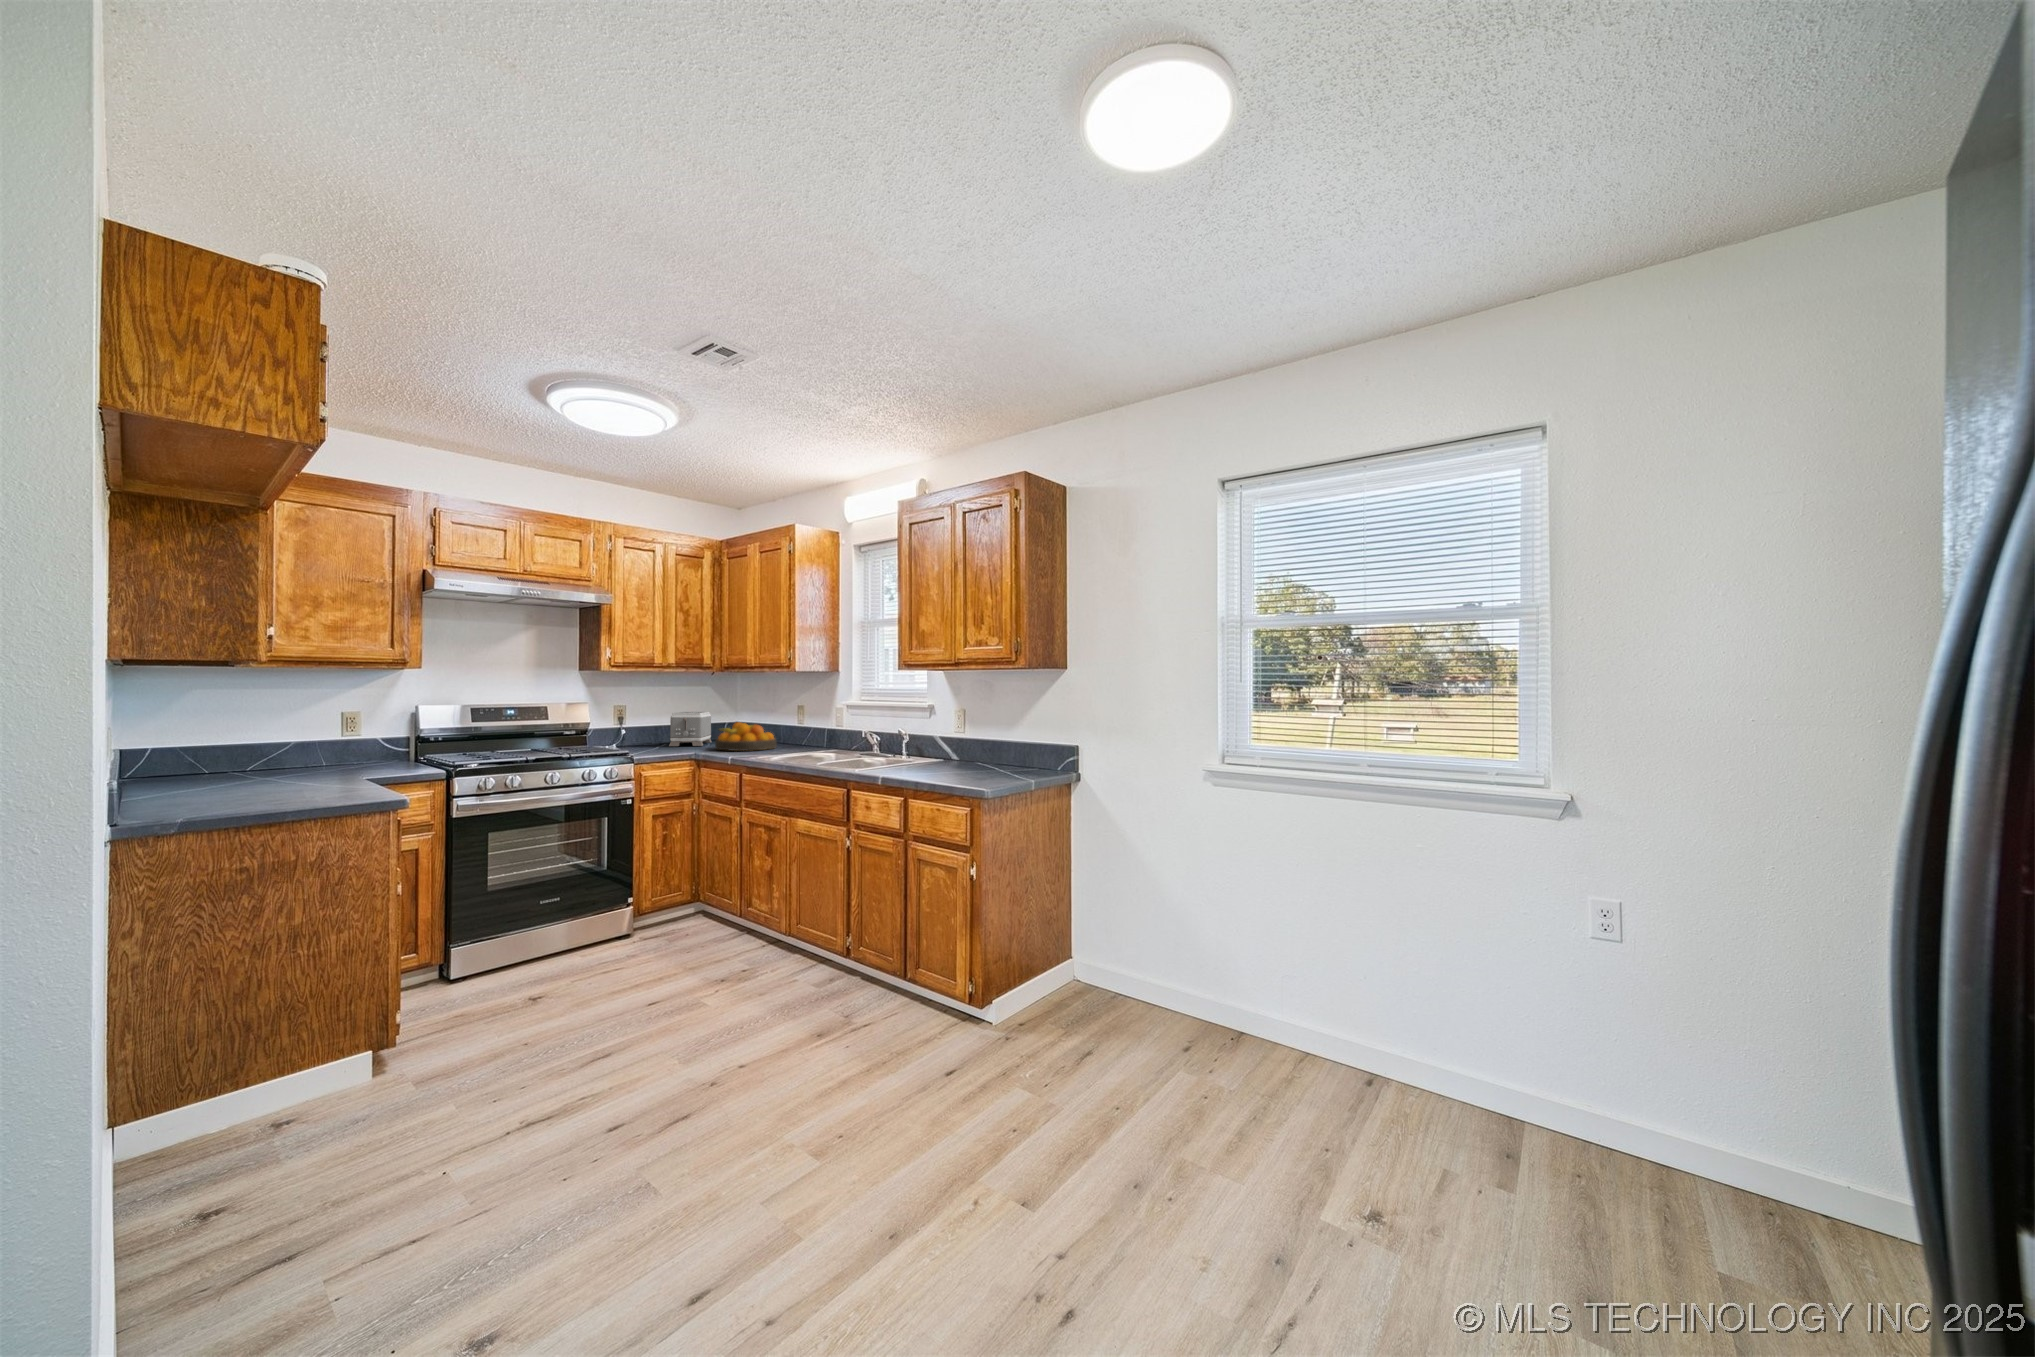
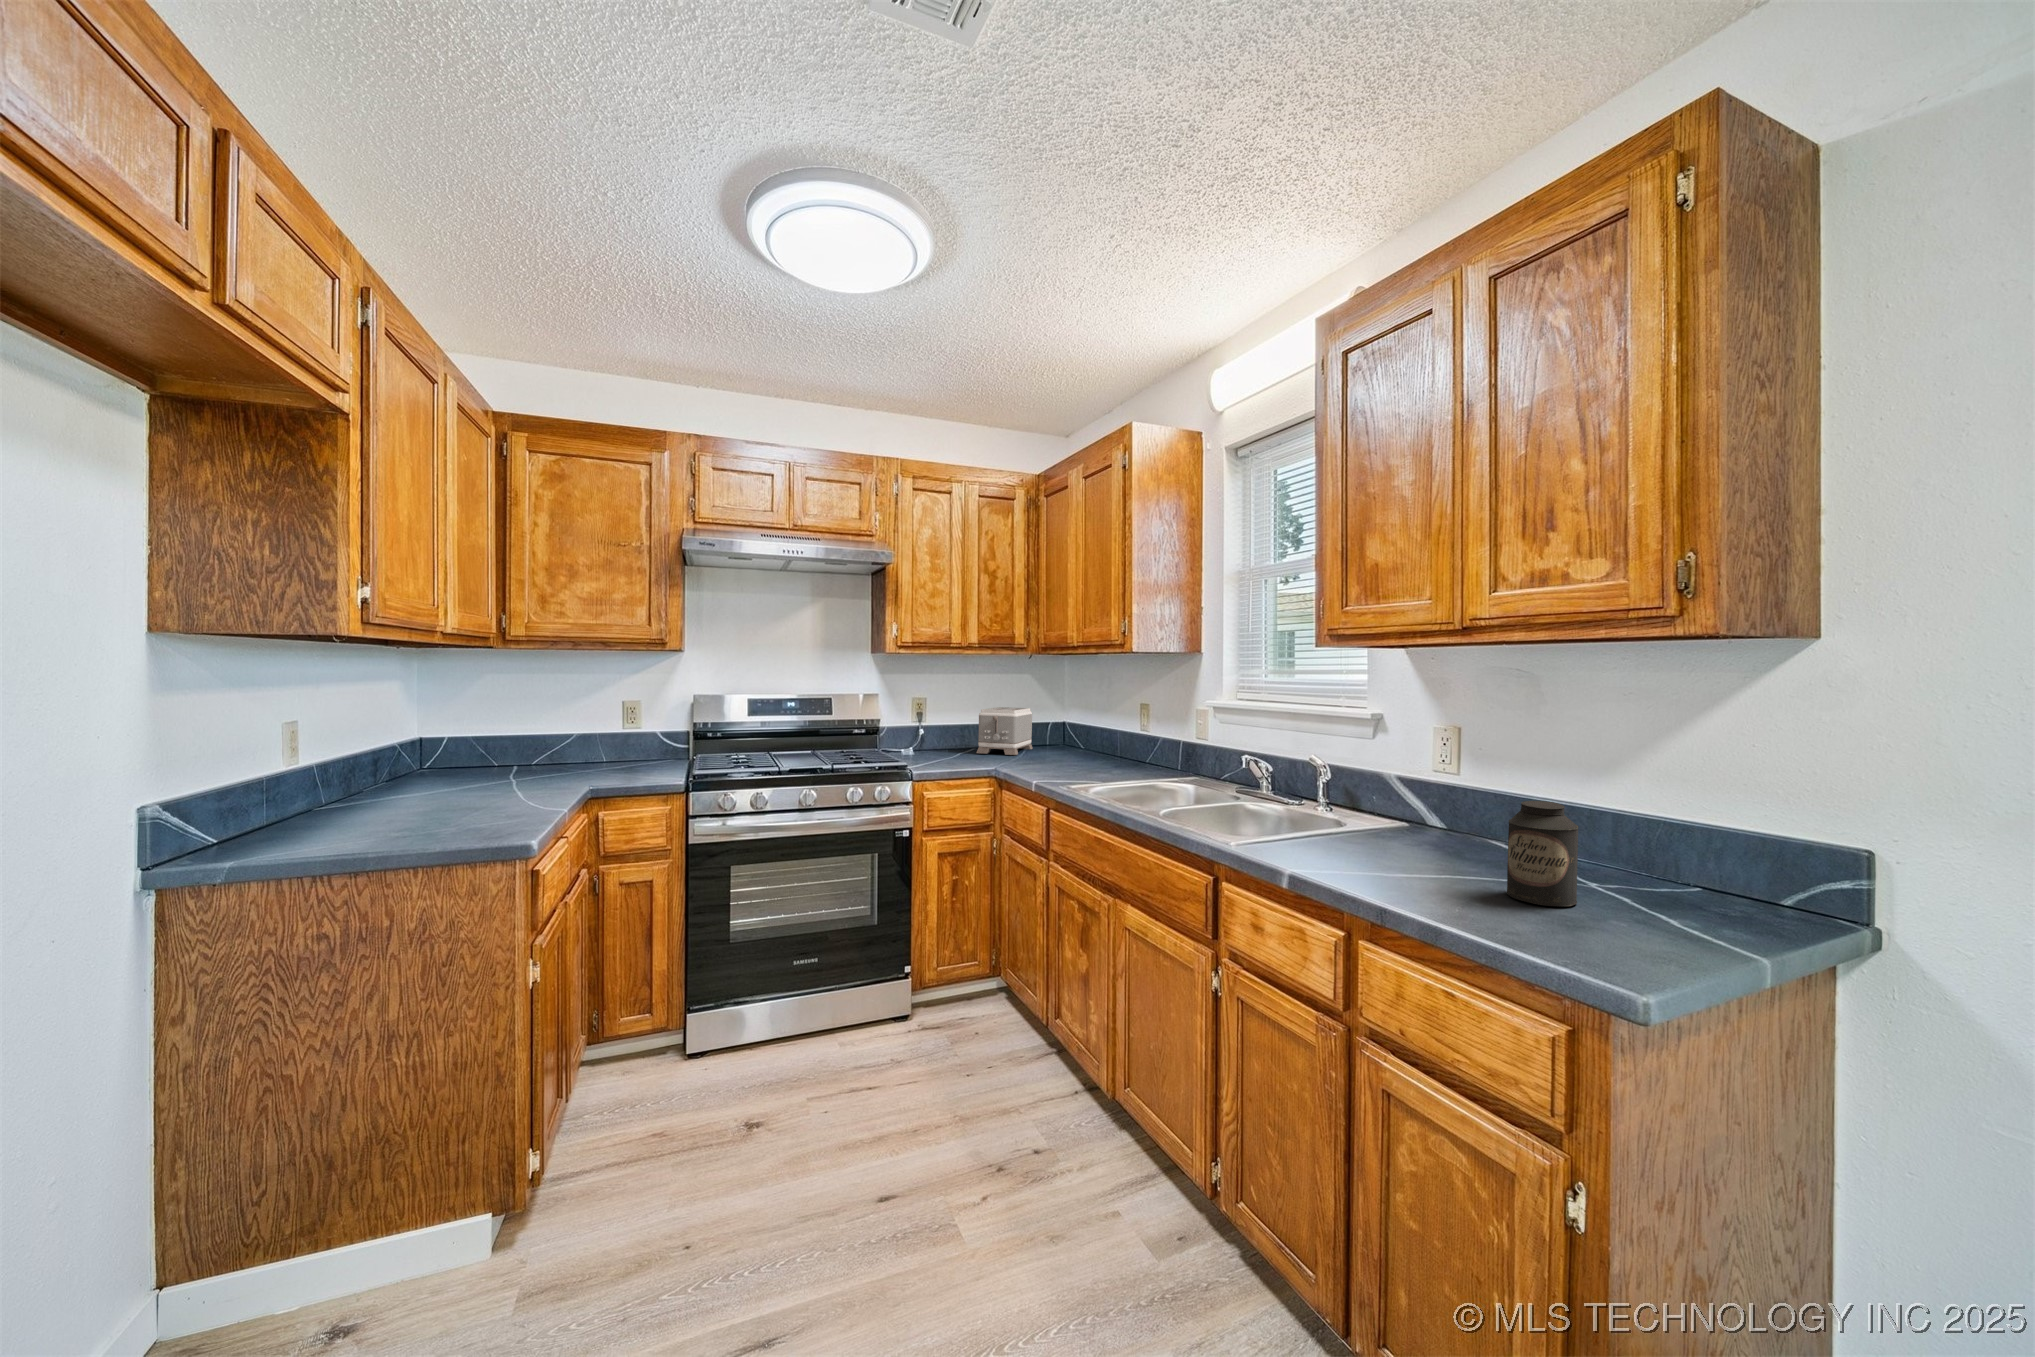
fruit bowl: present [715,722,777,751] -> none [1028,726,1110,769]
canister: none [982,736,1008,779] -> present [1507,801,1578,906]

